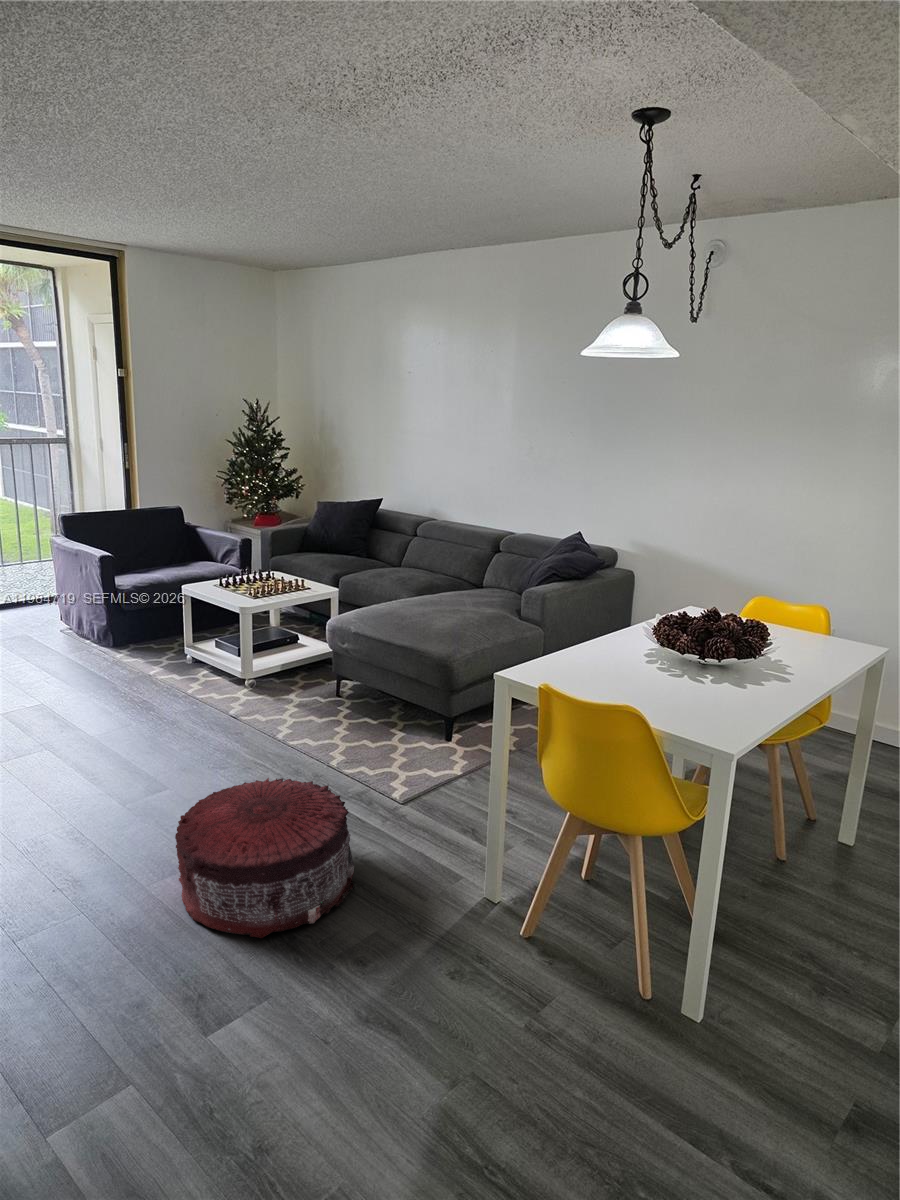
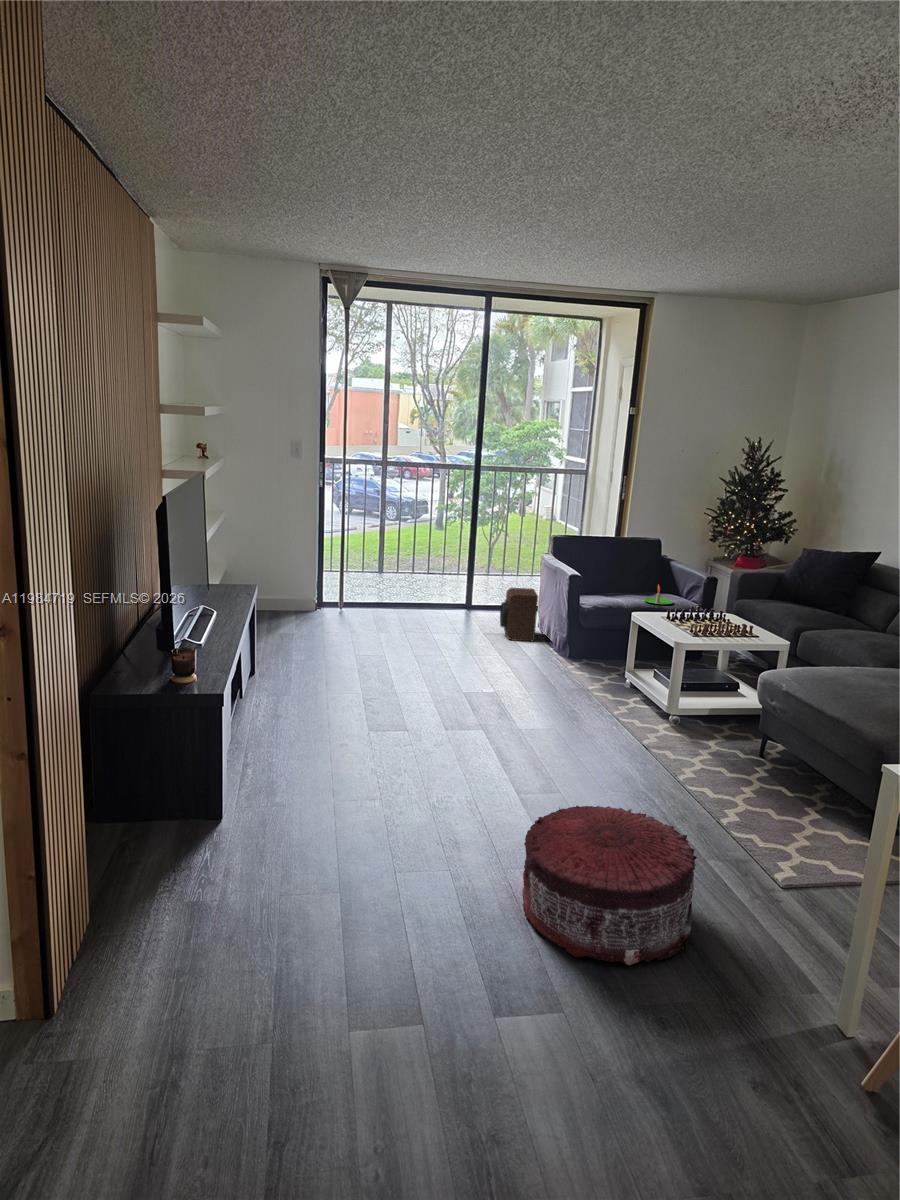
candle: none [183,553,214,574] -> present [643,584,673,605]
speaker: none [17,579,67,641] -> present [500,588,538,641]

